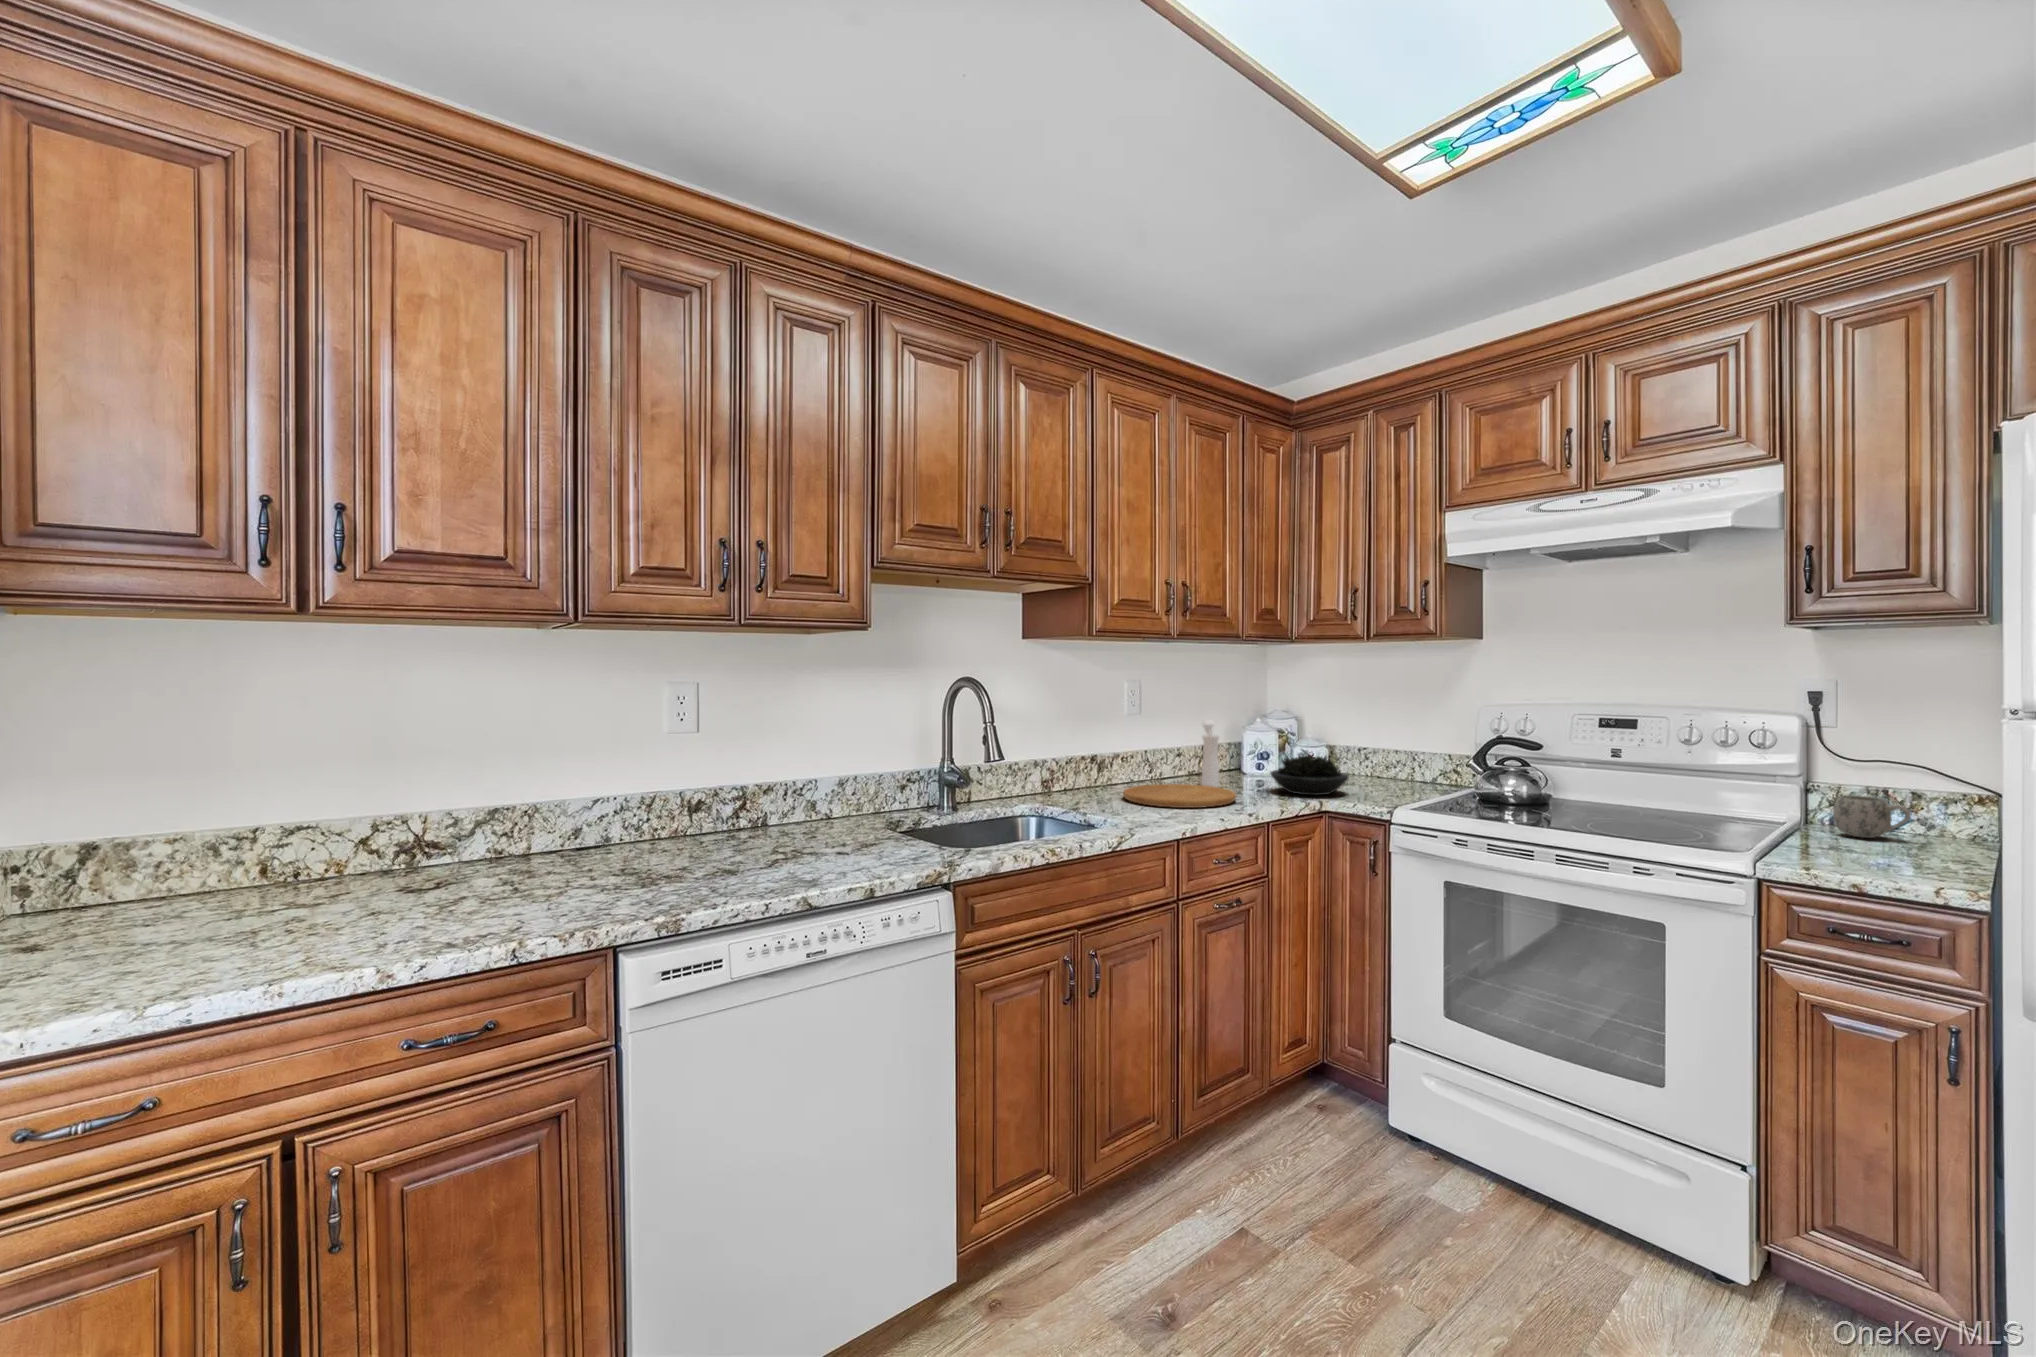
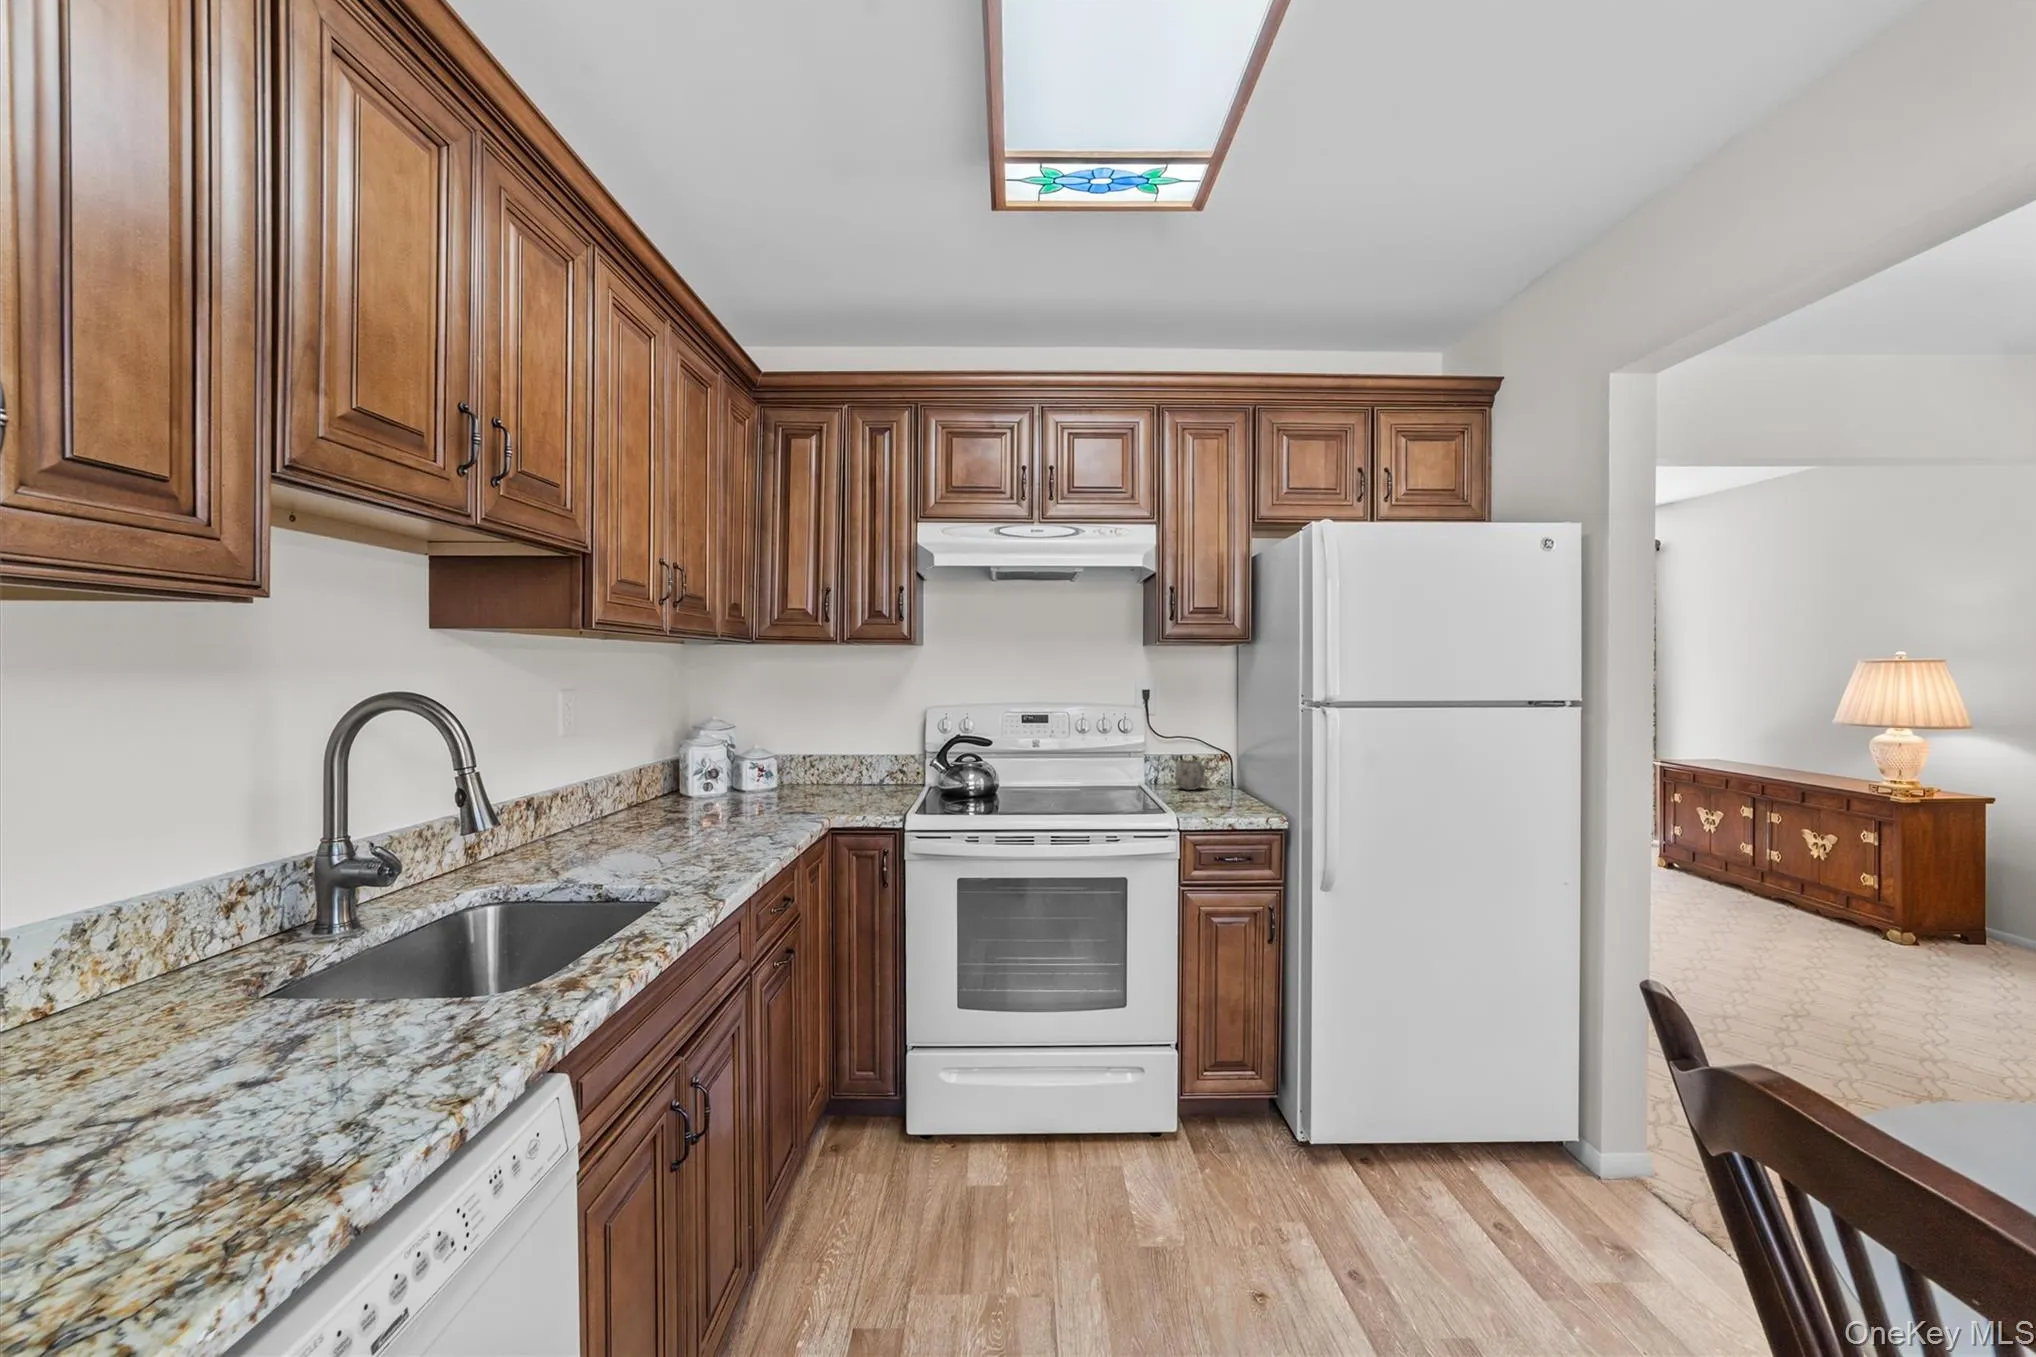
pepper mill: present [1202,720,1219,787] -> none [655,738,689,820]
succulent plant: present [1270,754,1349,795] -> none [751,766,835,813]
cutting board: present [1123,784,1236,808] -> none [596,818,747,856]

